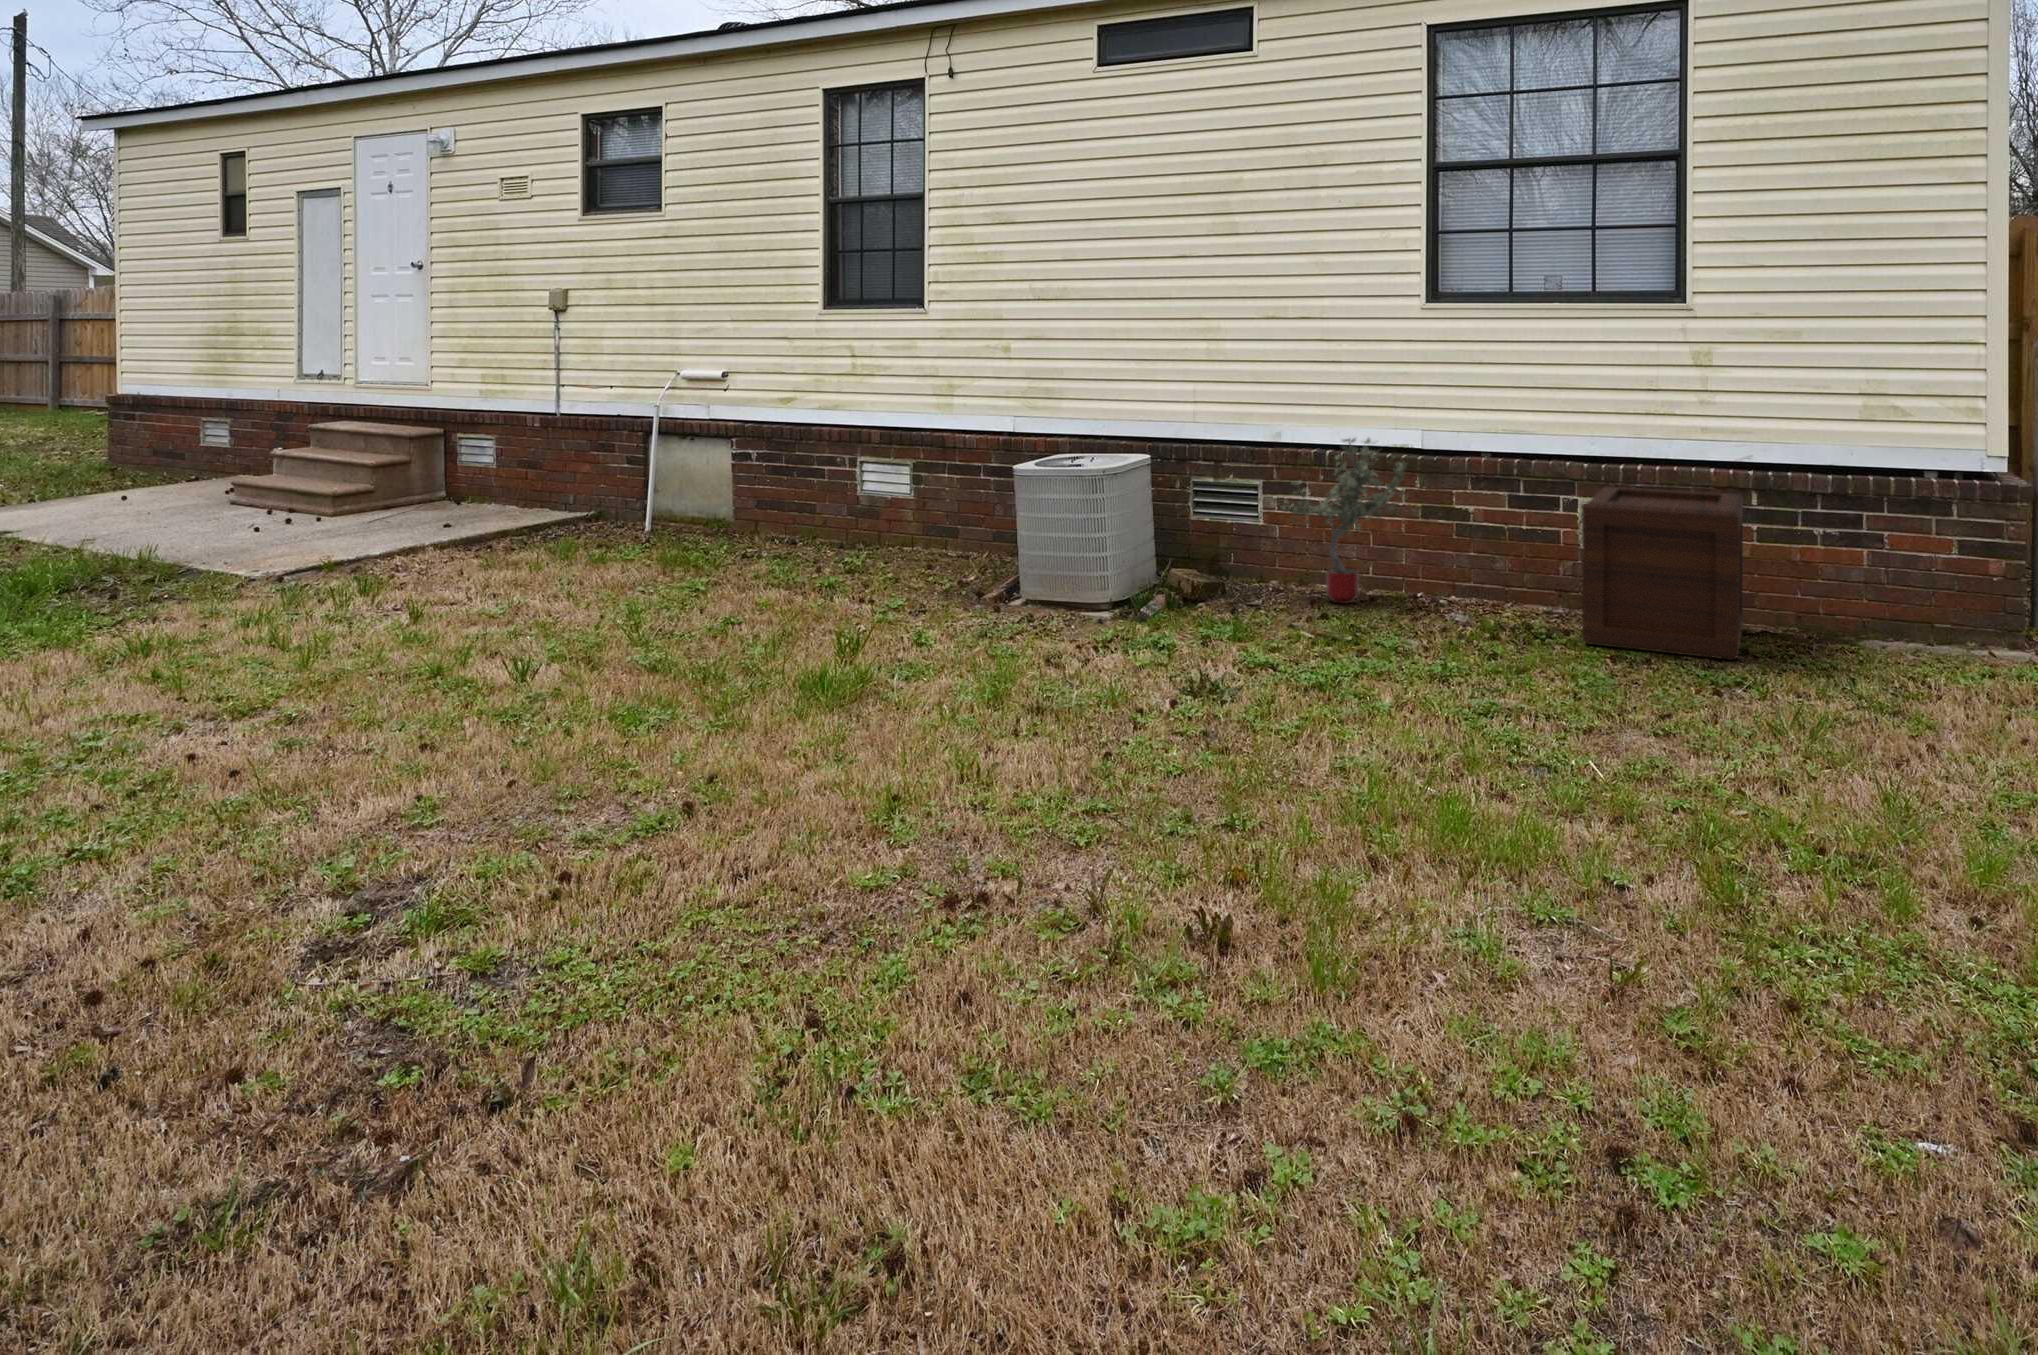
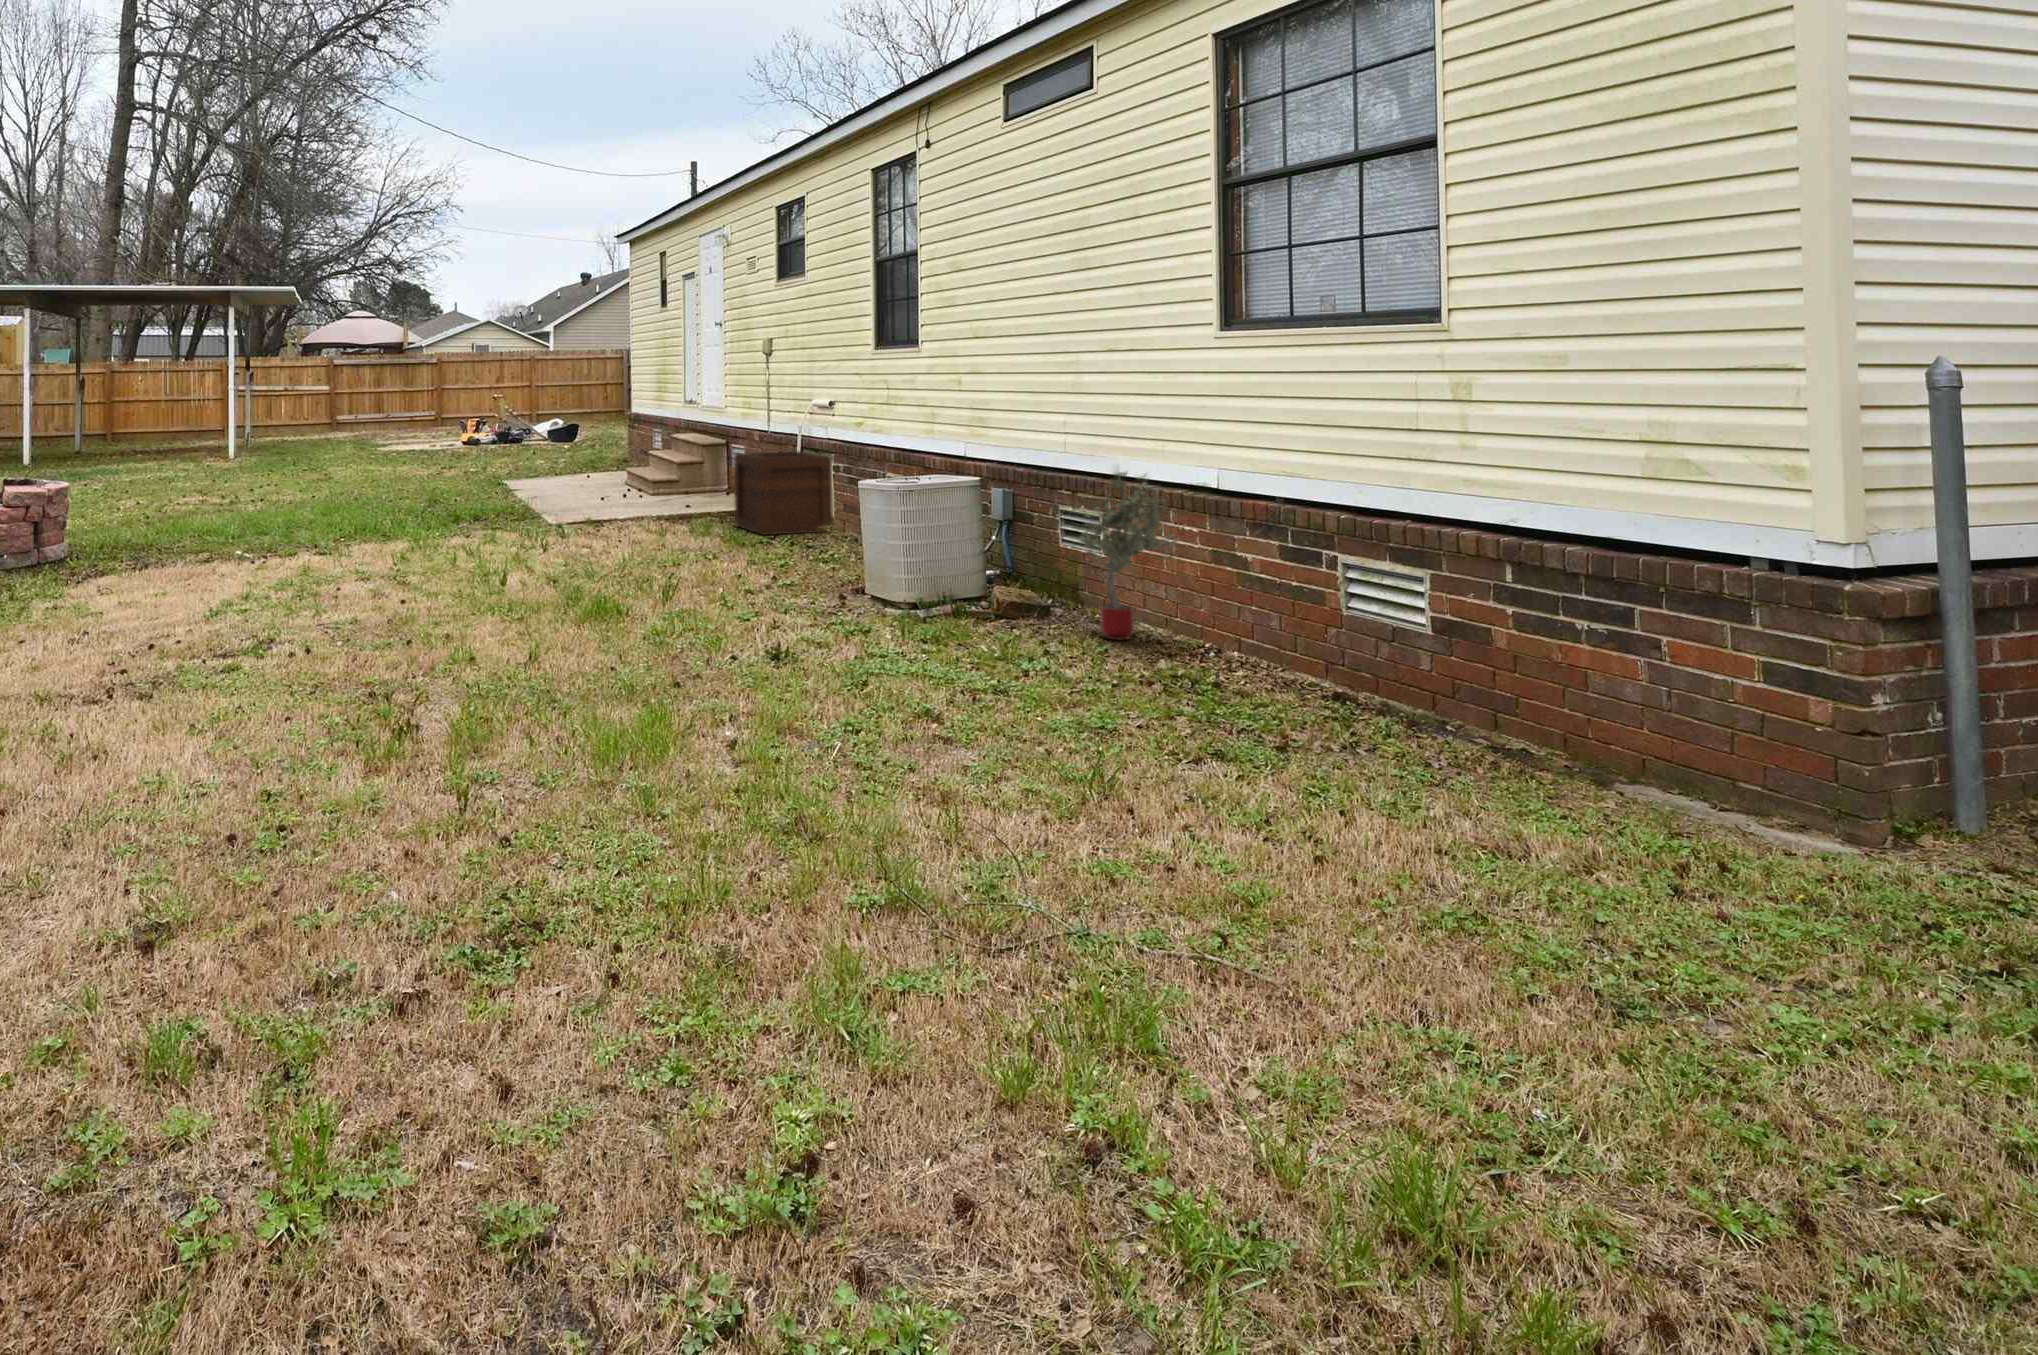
wooden crate: present [1582,487,1743,660] -> present [734,451,833,535]

